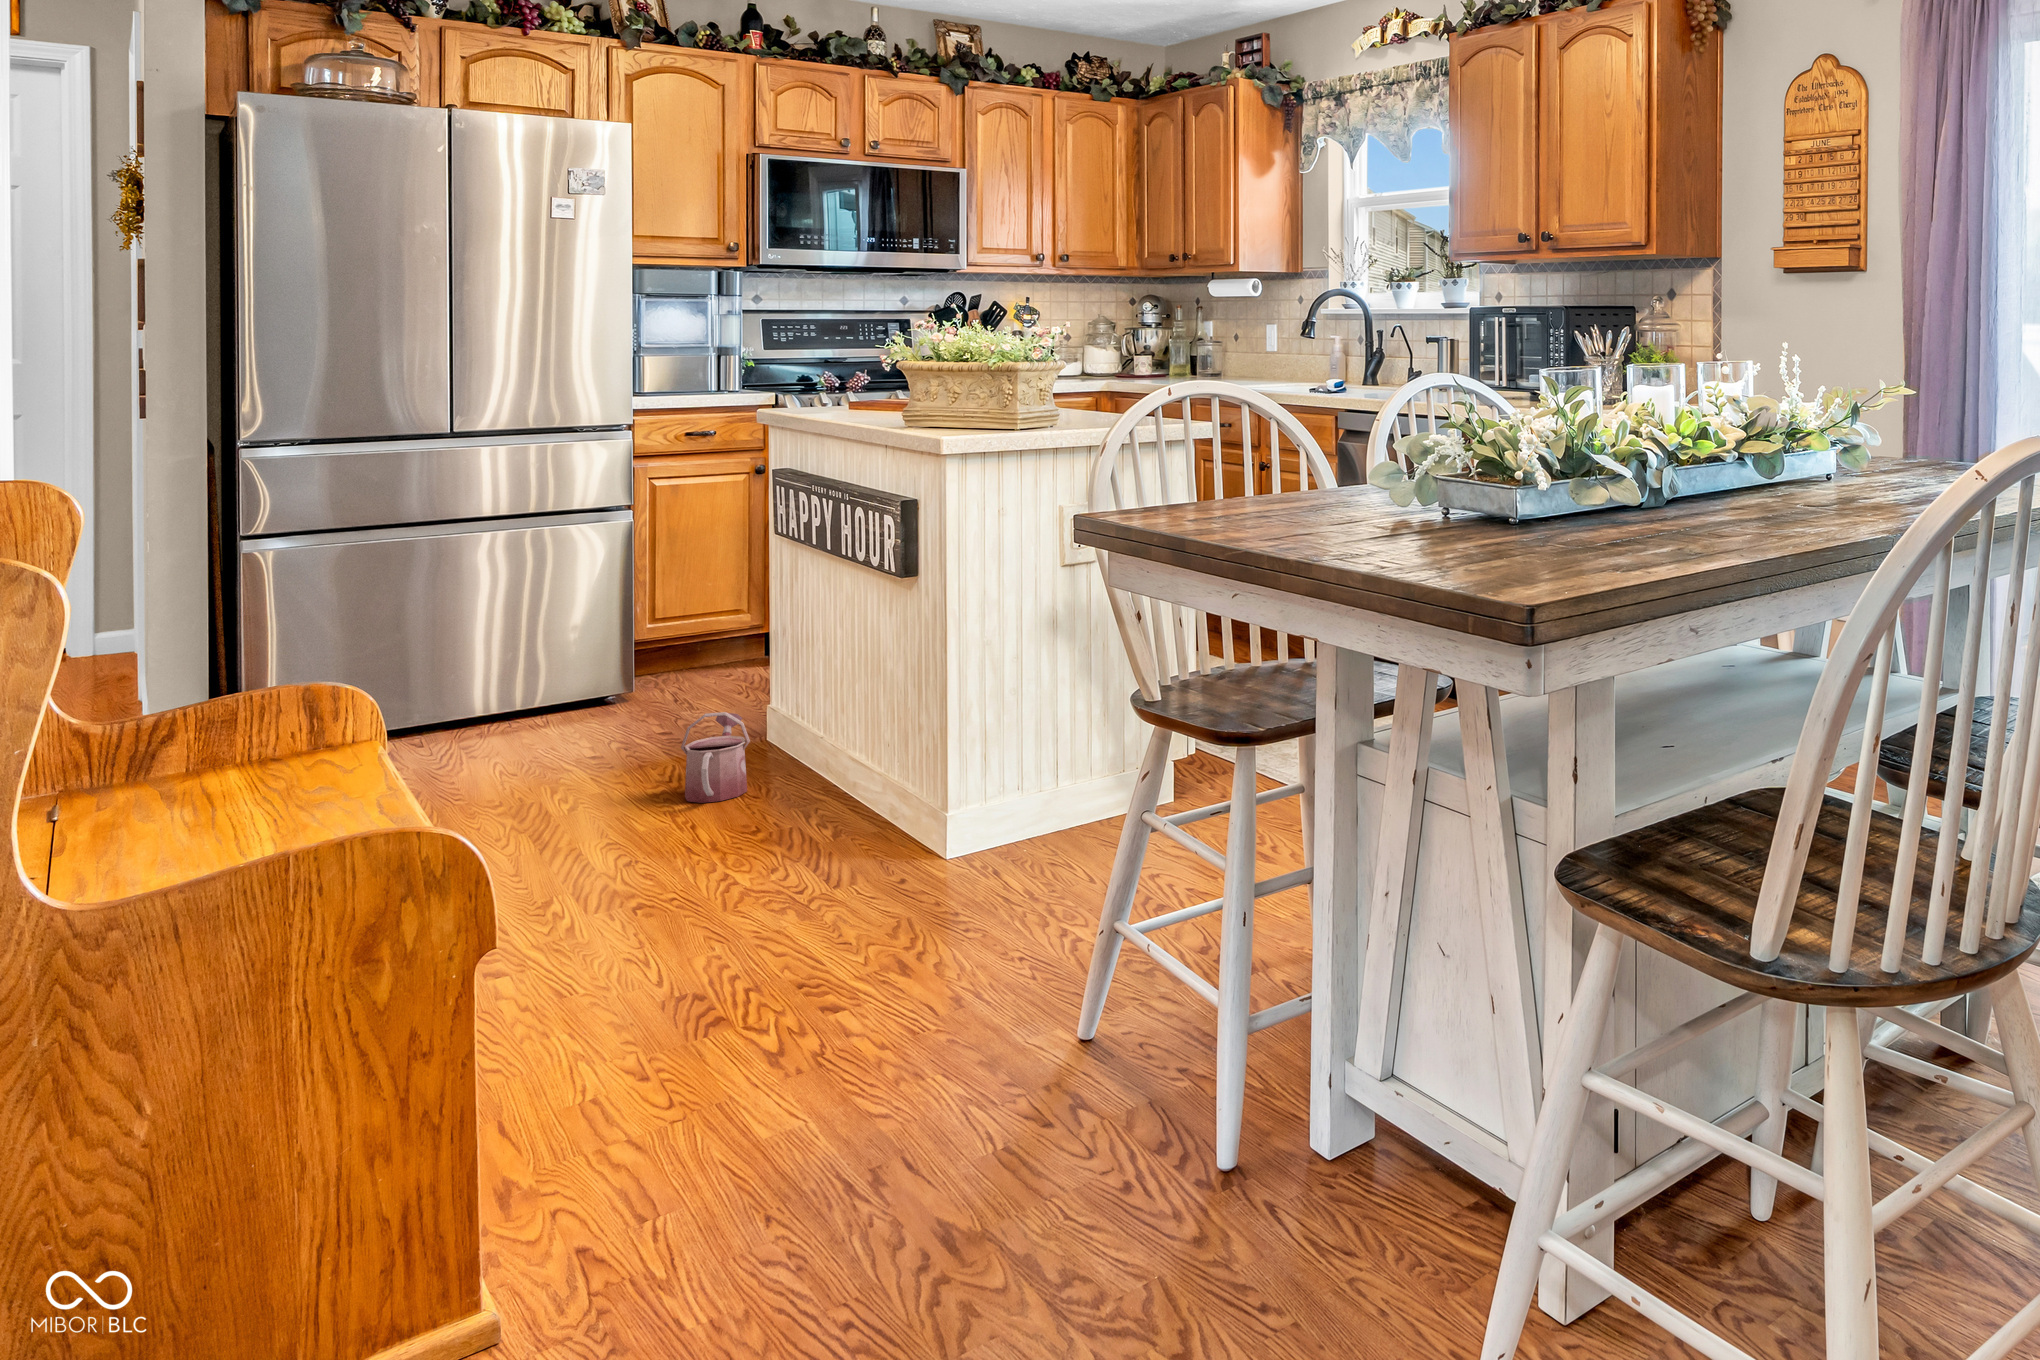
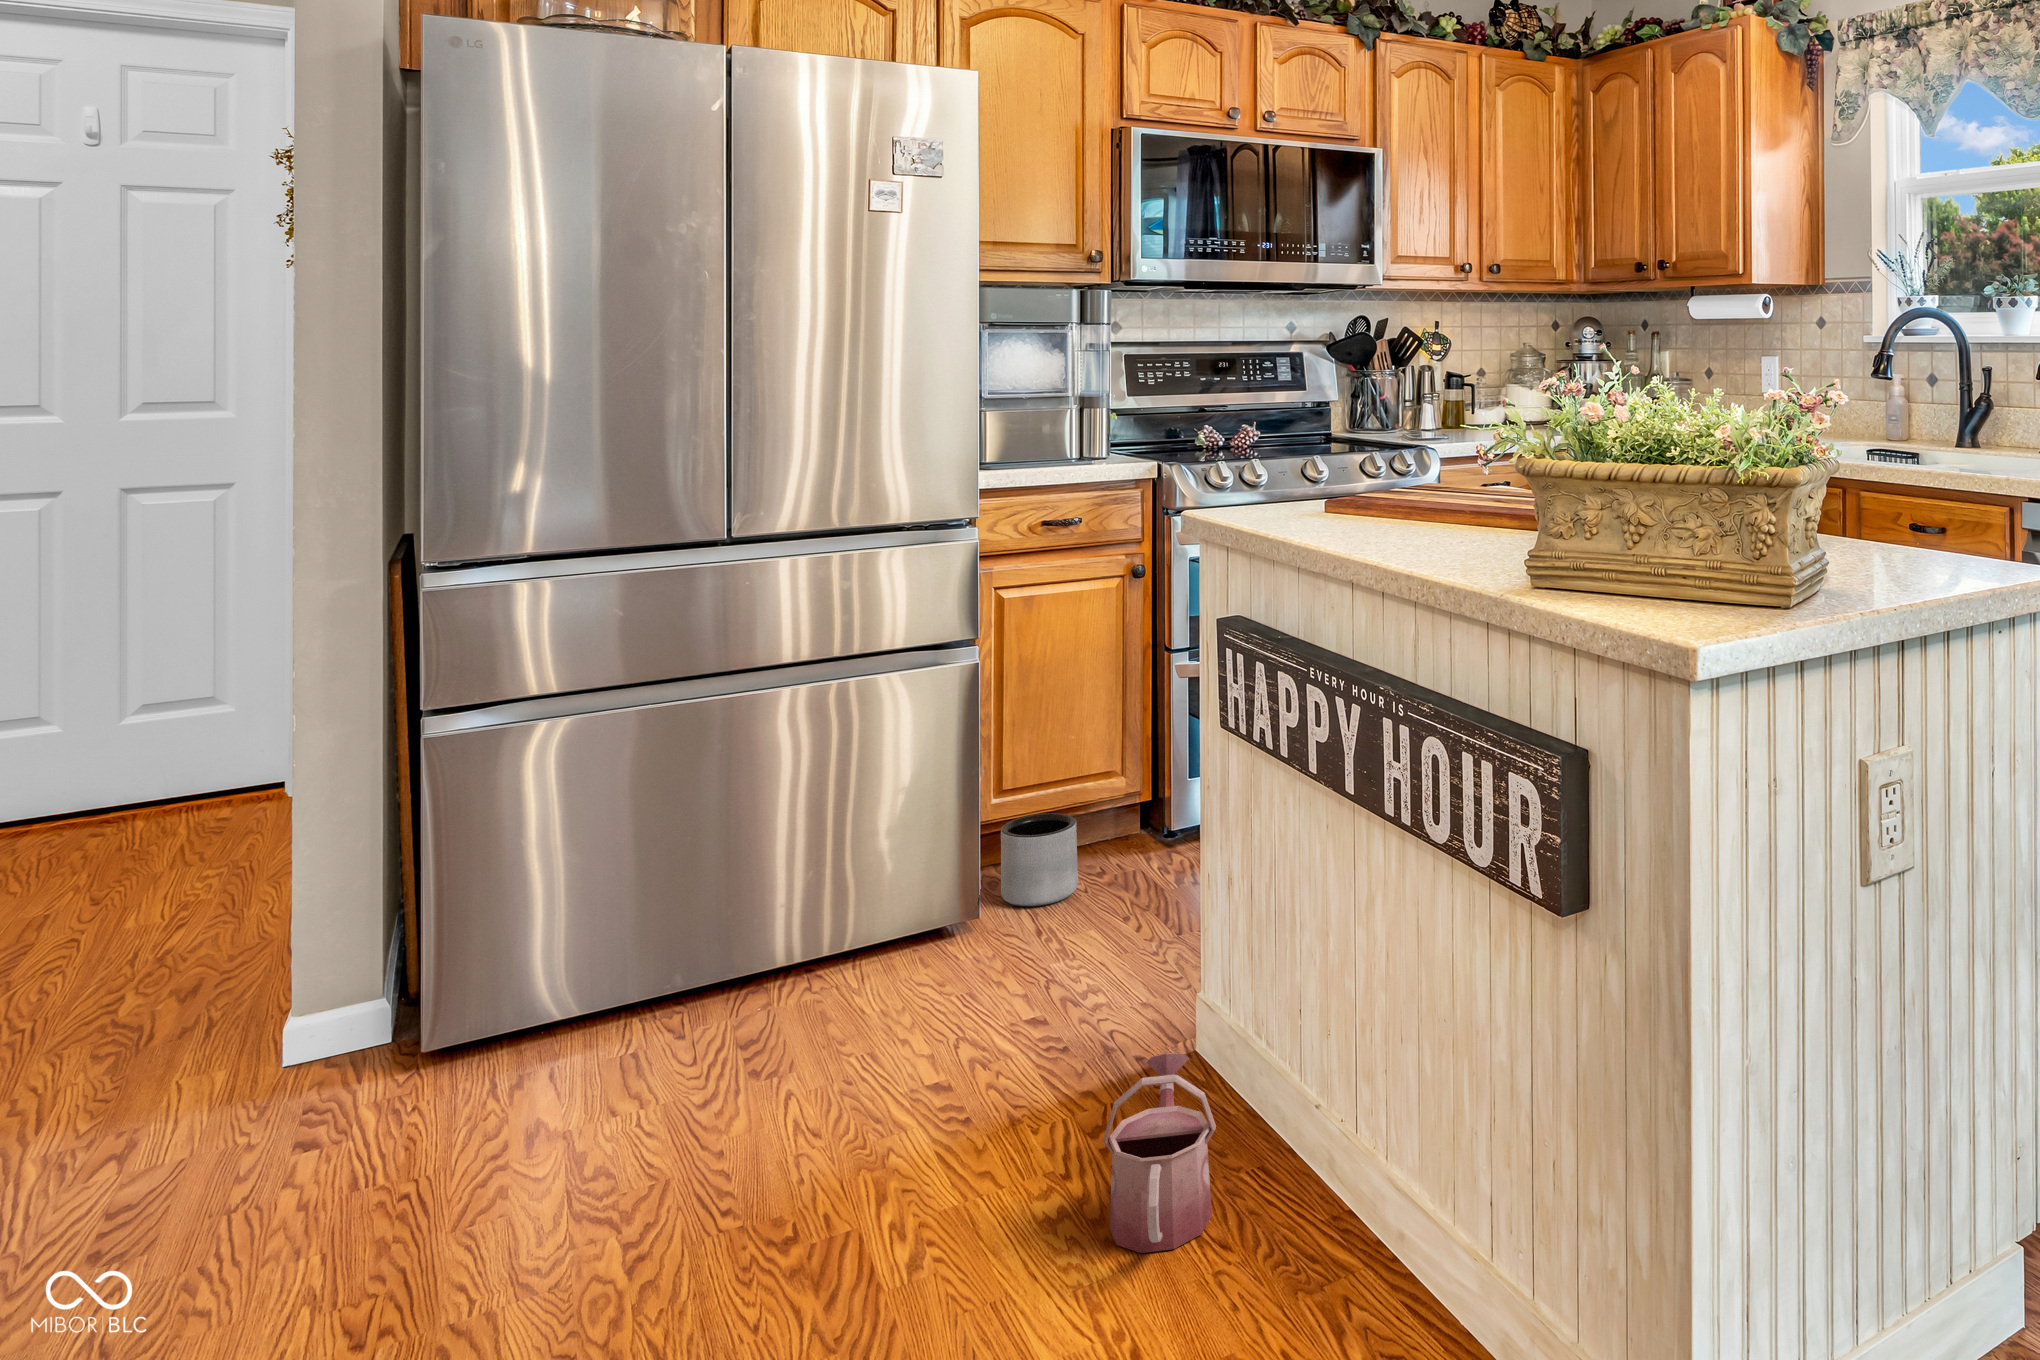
planter: none [648,632,705,690] -> present [1001,813,1078,906]

